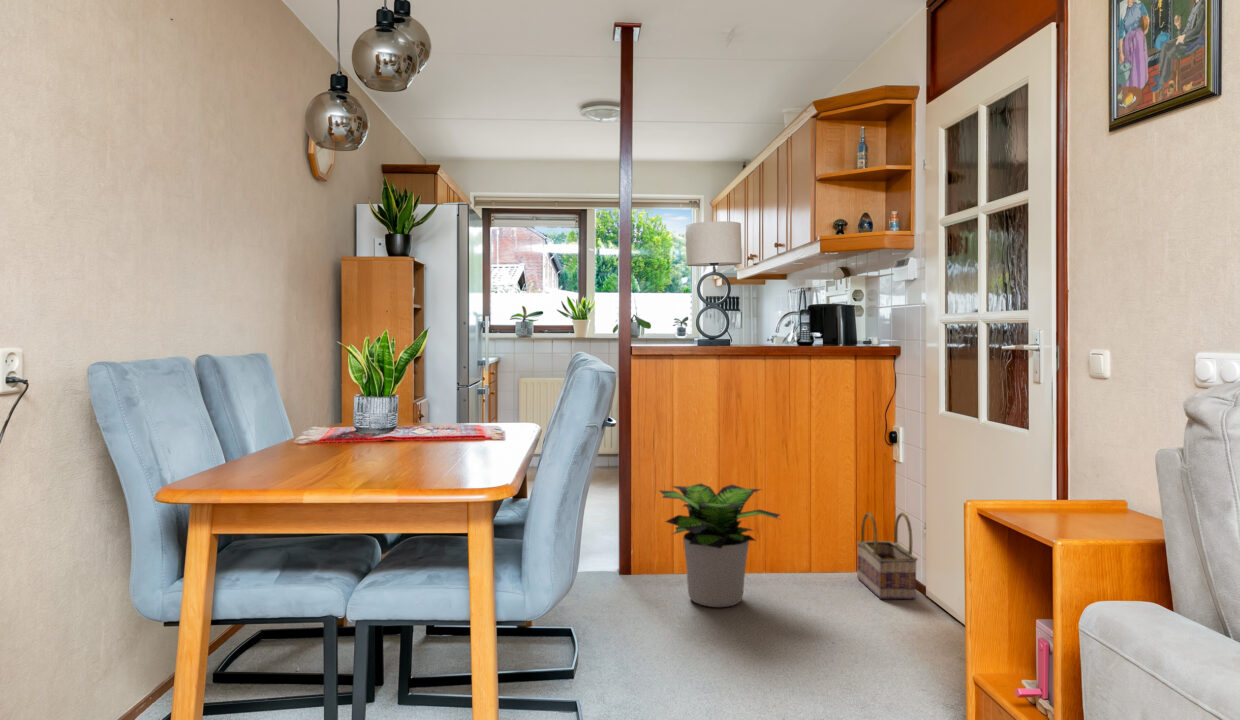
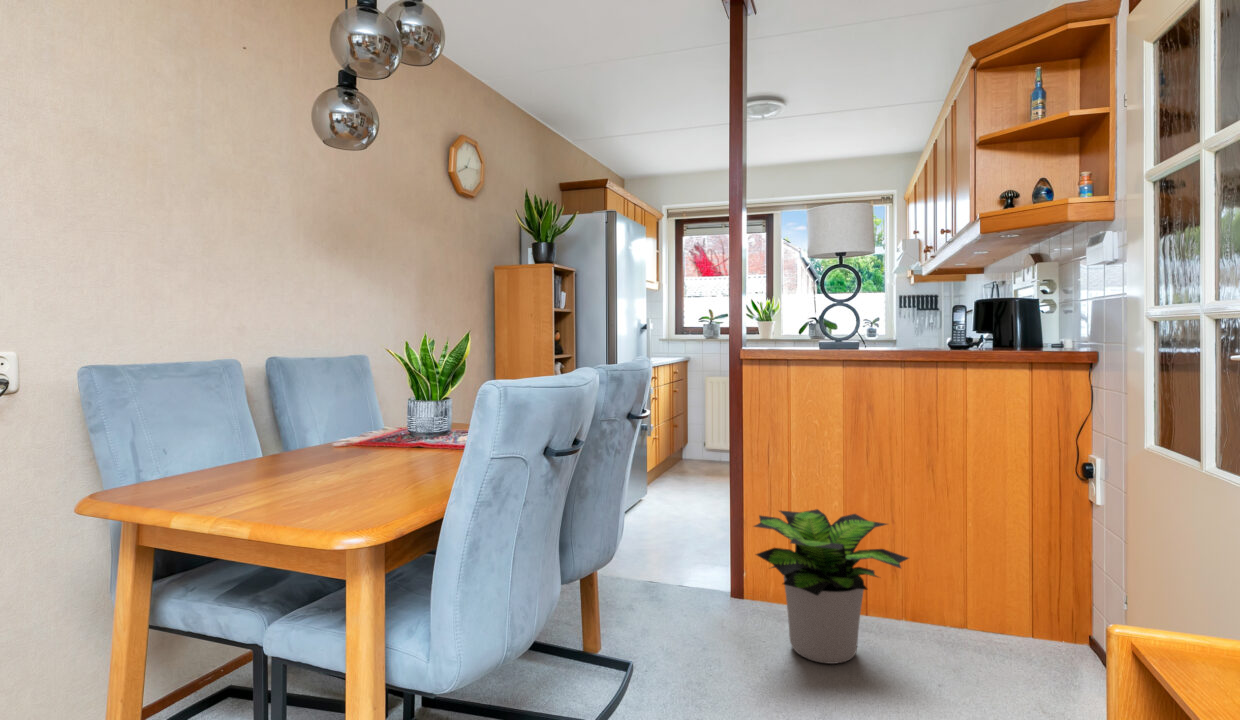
basket: present [857,513,917,599] -> none [1028,566,1112,694]

